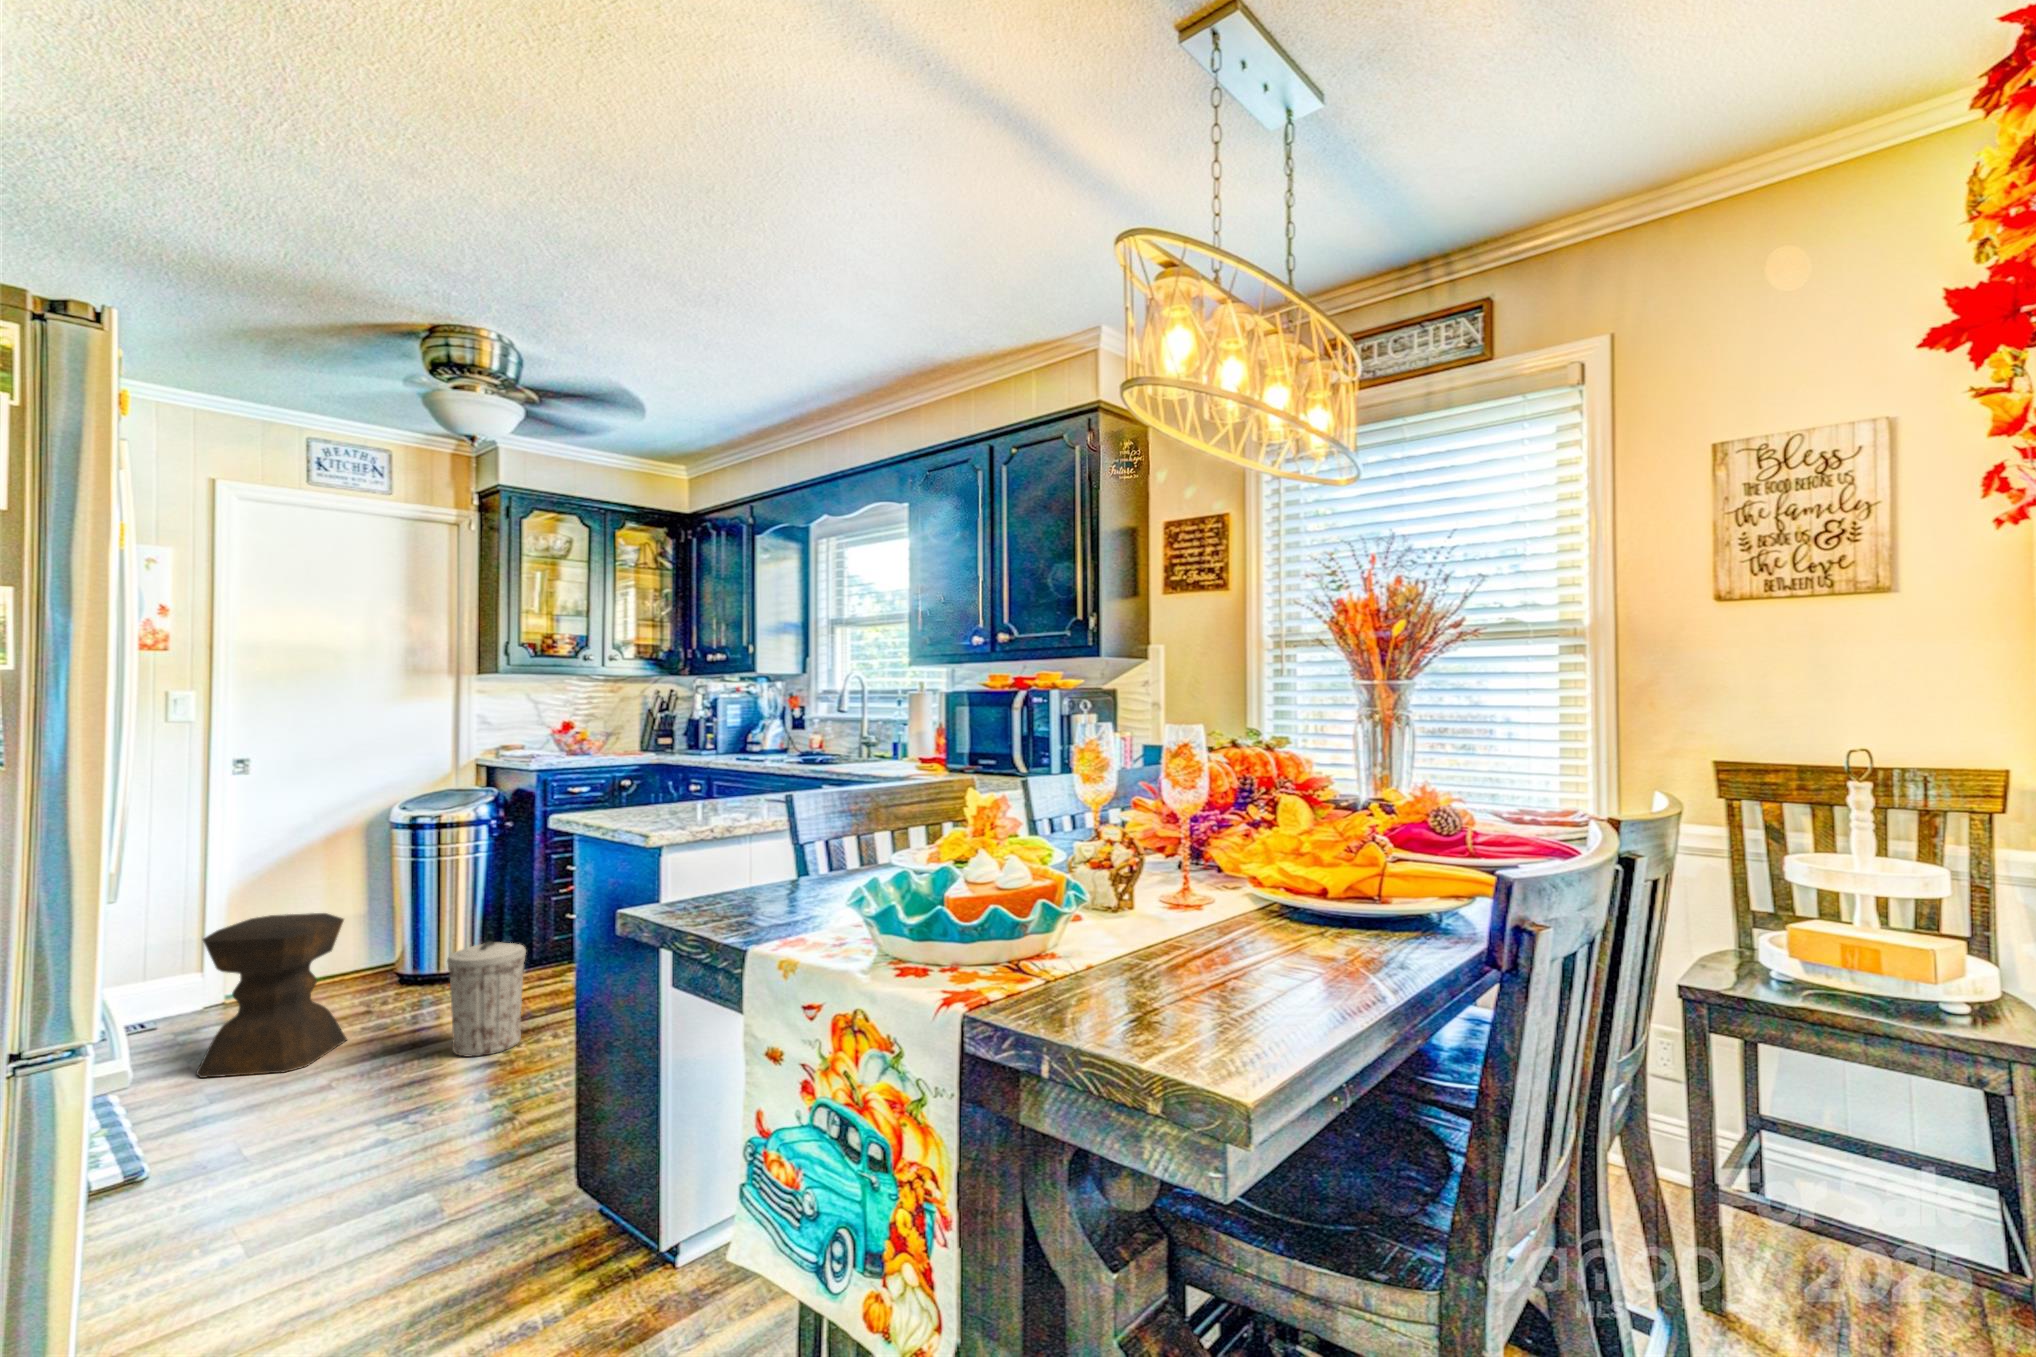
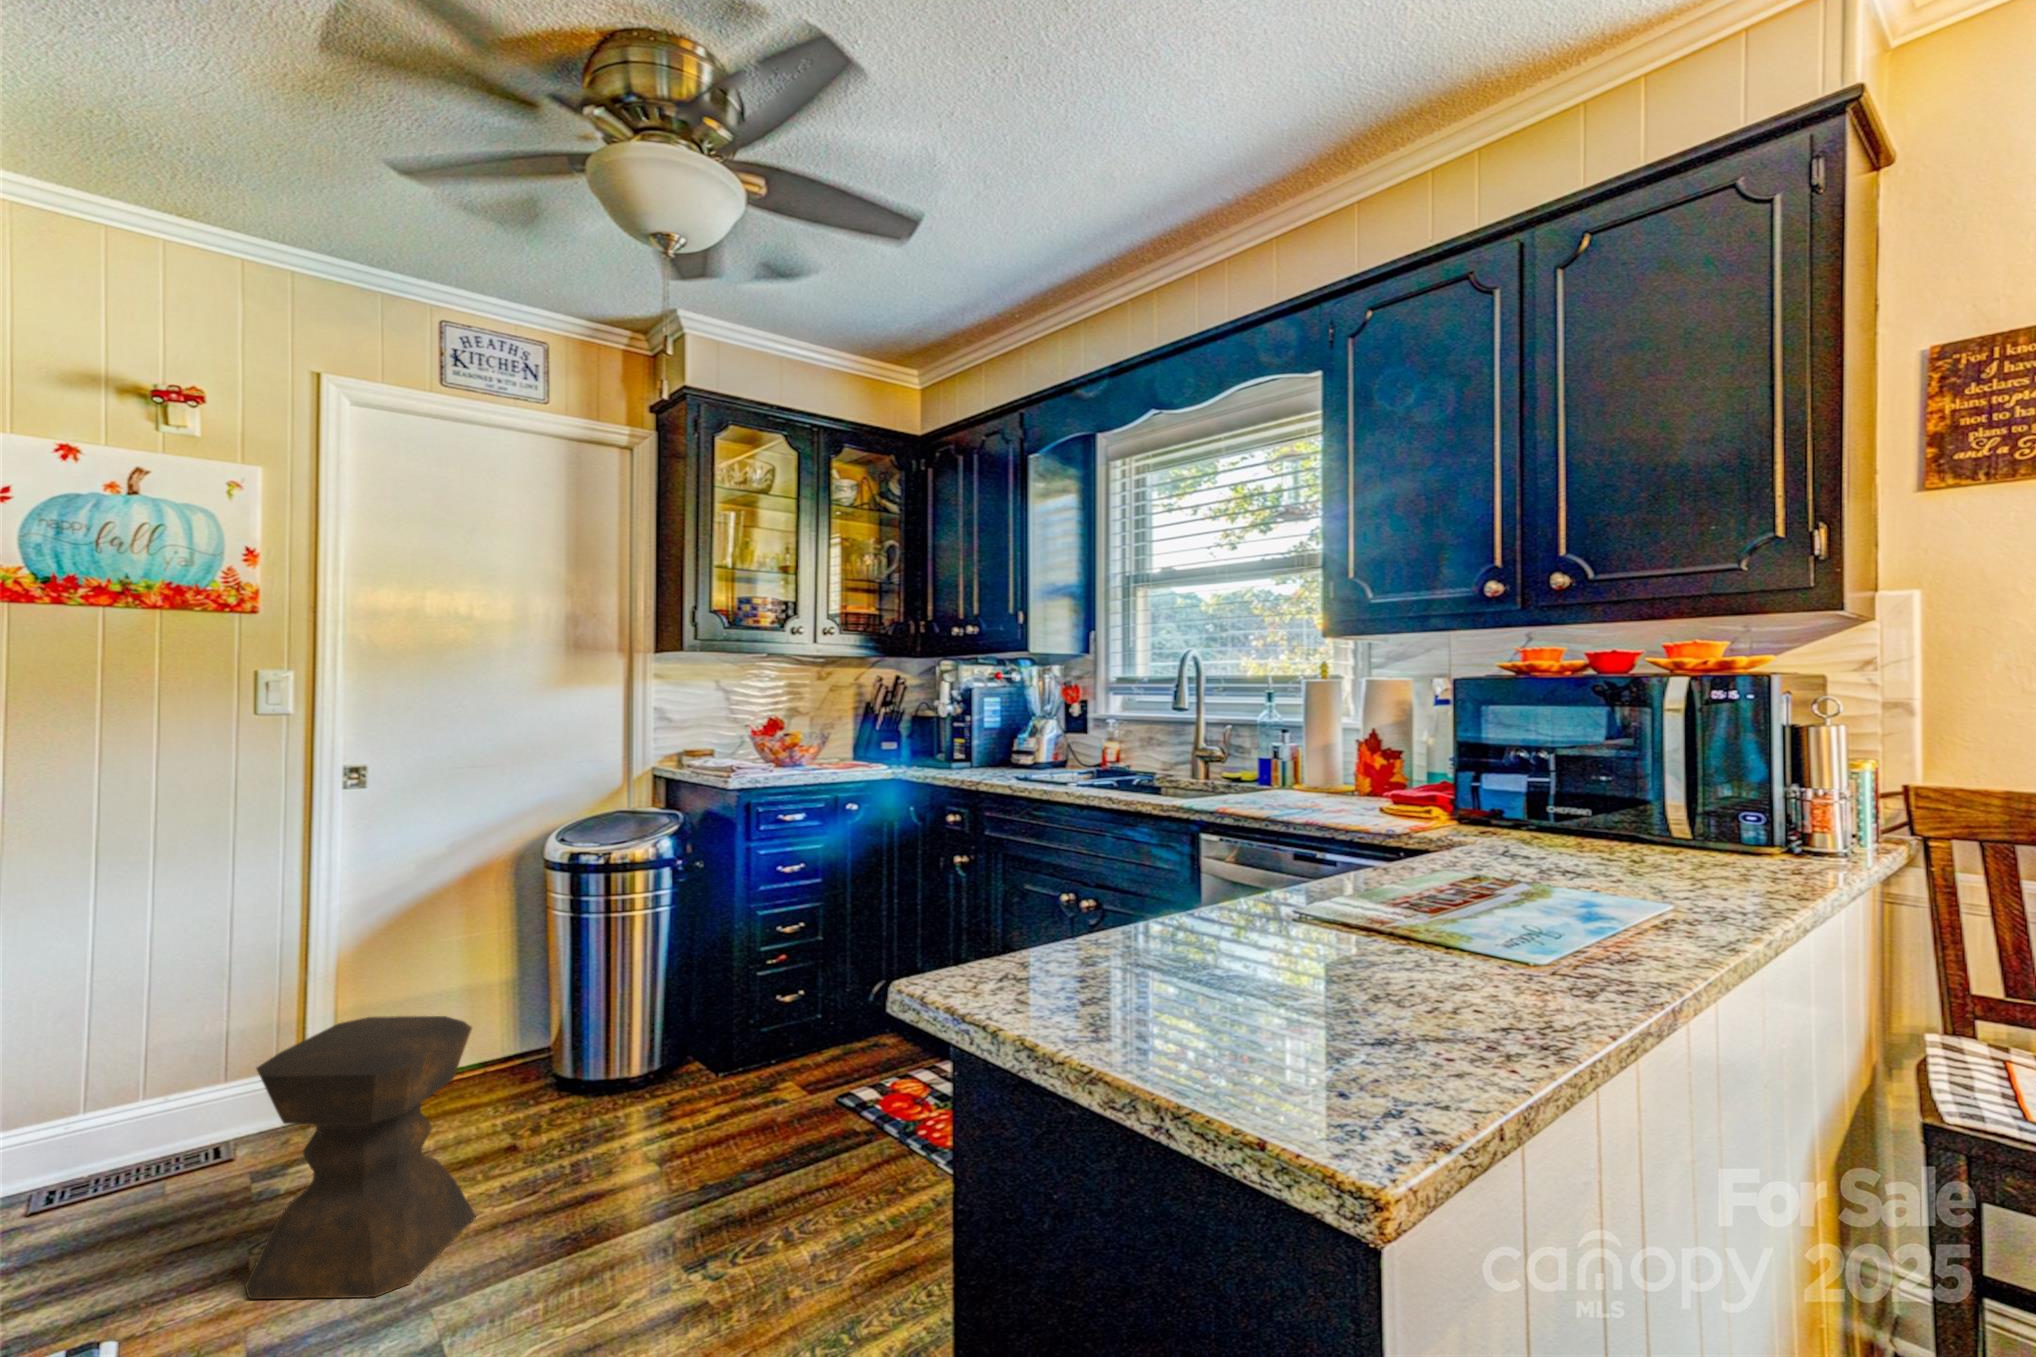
trash can: present [447,942,526,1057] -> none [623,1078,743,1284]

